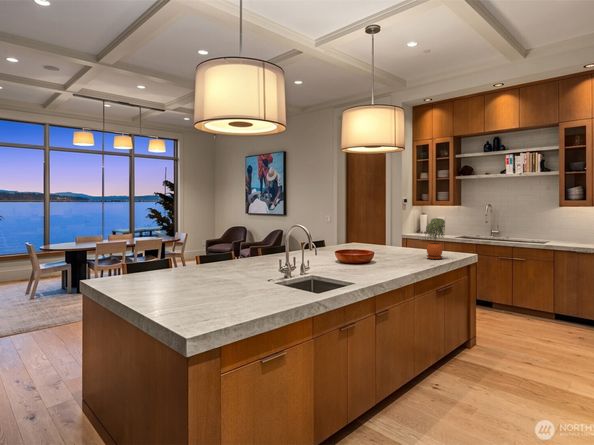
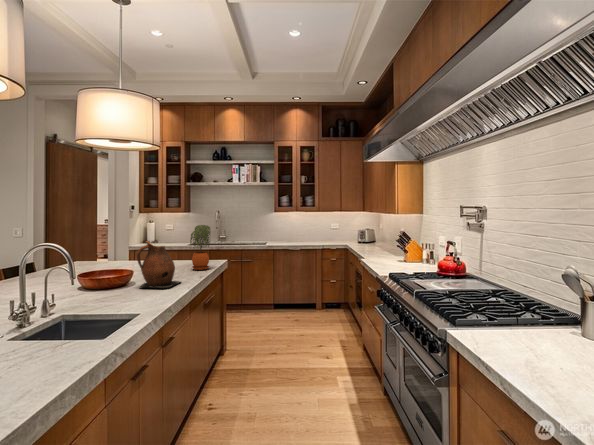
ceramic pitcher: none [370,230,405,269] -> present [137,241,180,288]

